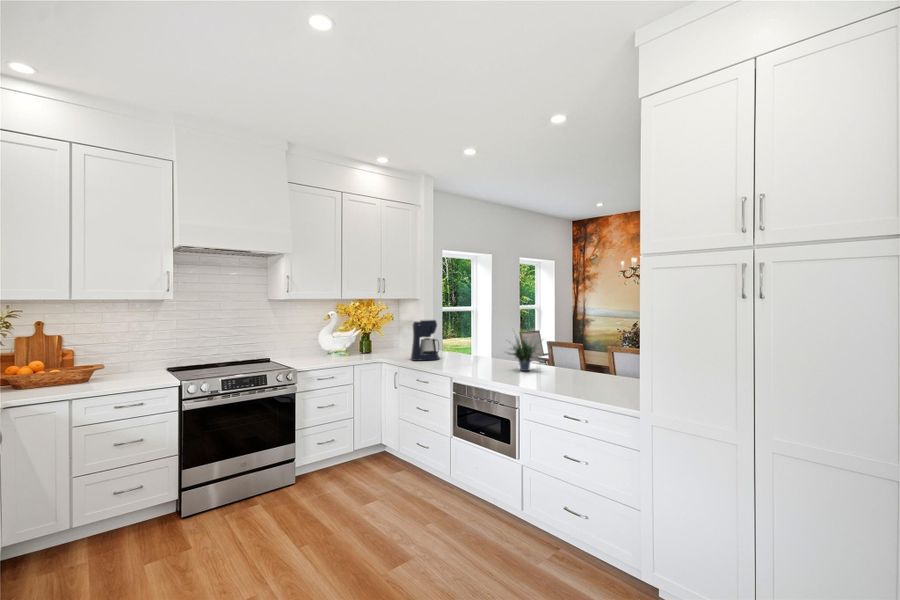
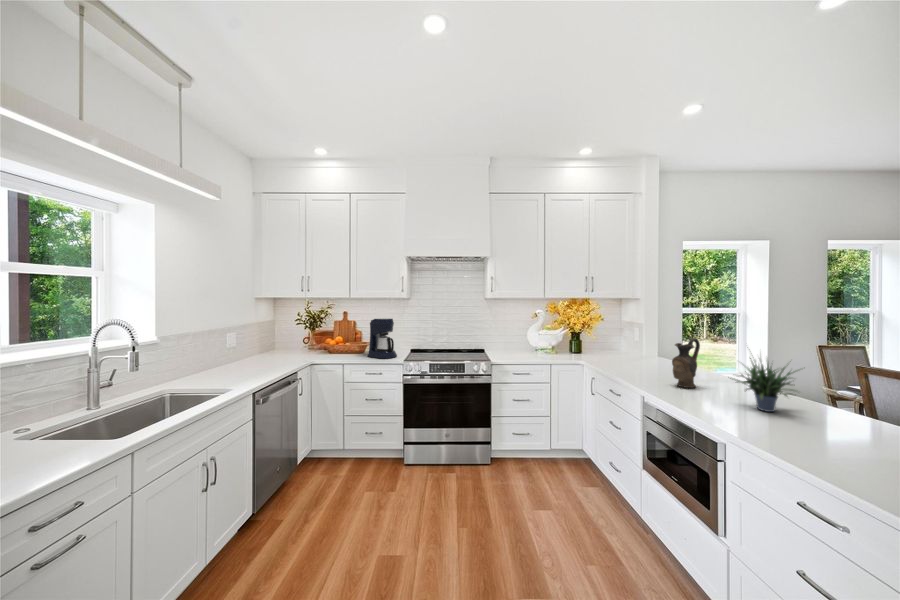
coffee maker: present [411,320,440,361] -> present [368,318,397,358]
ceramic pitcher: none [463,327,480,366] -> present [672,338,700,388]

